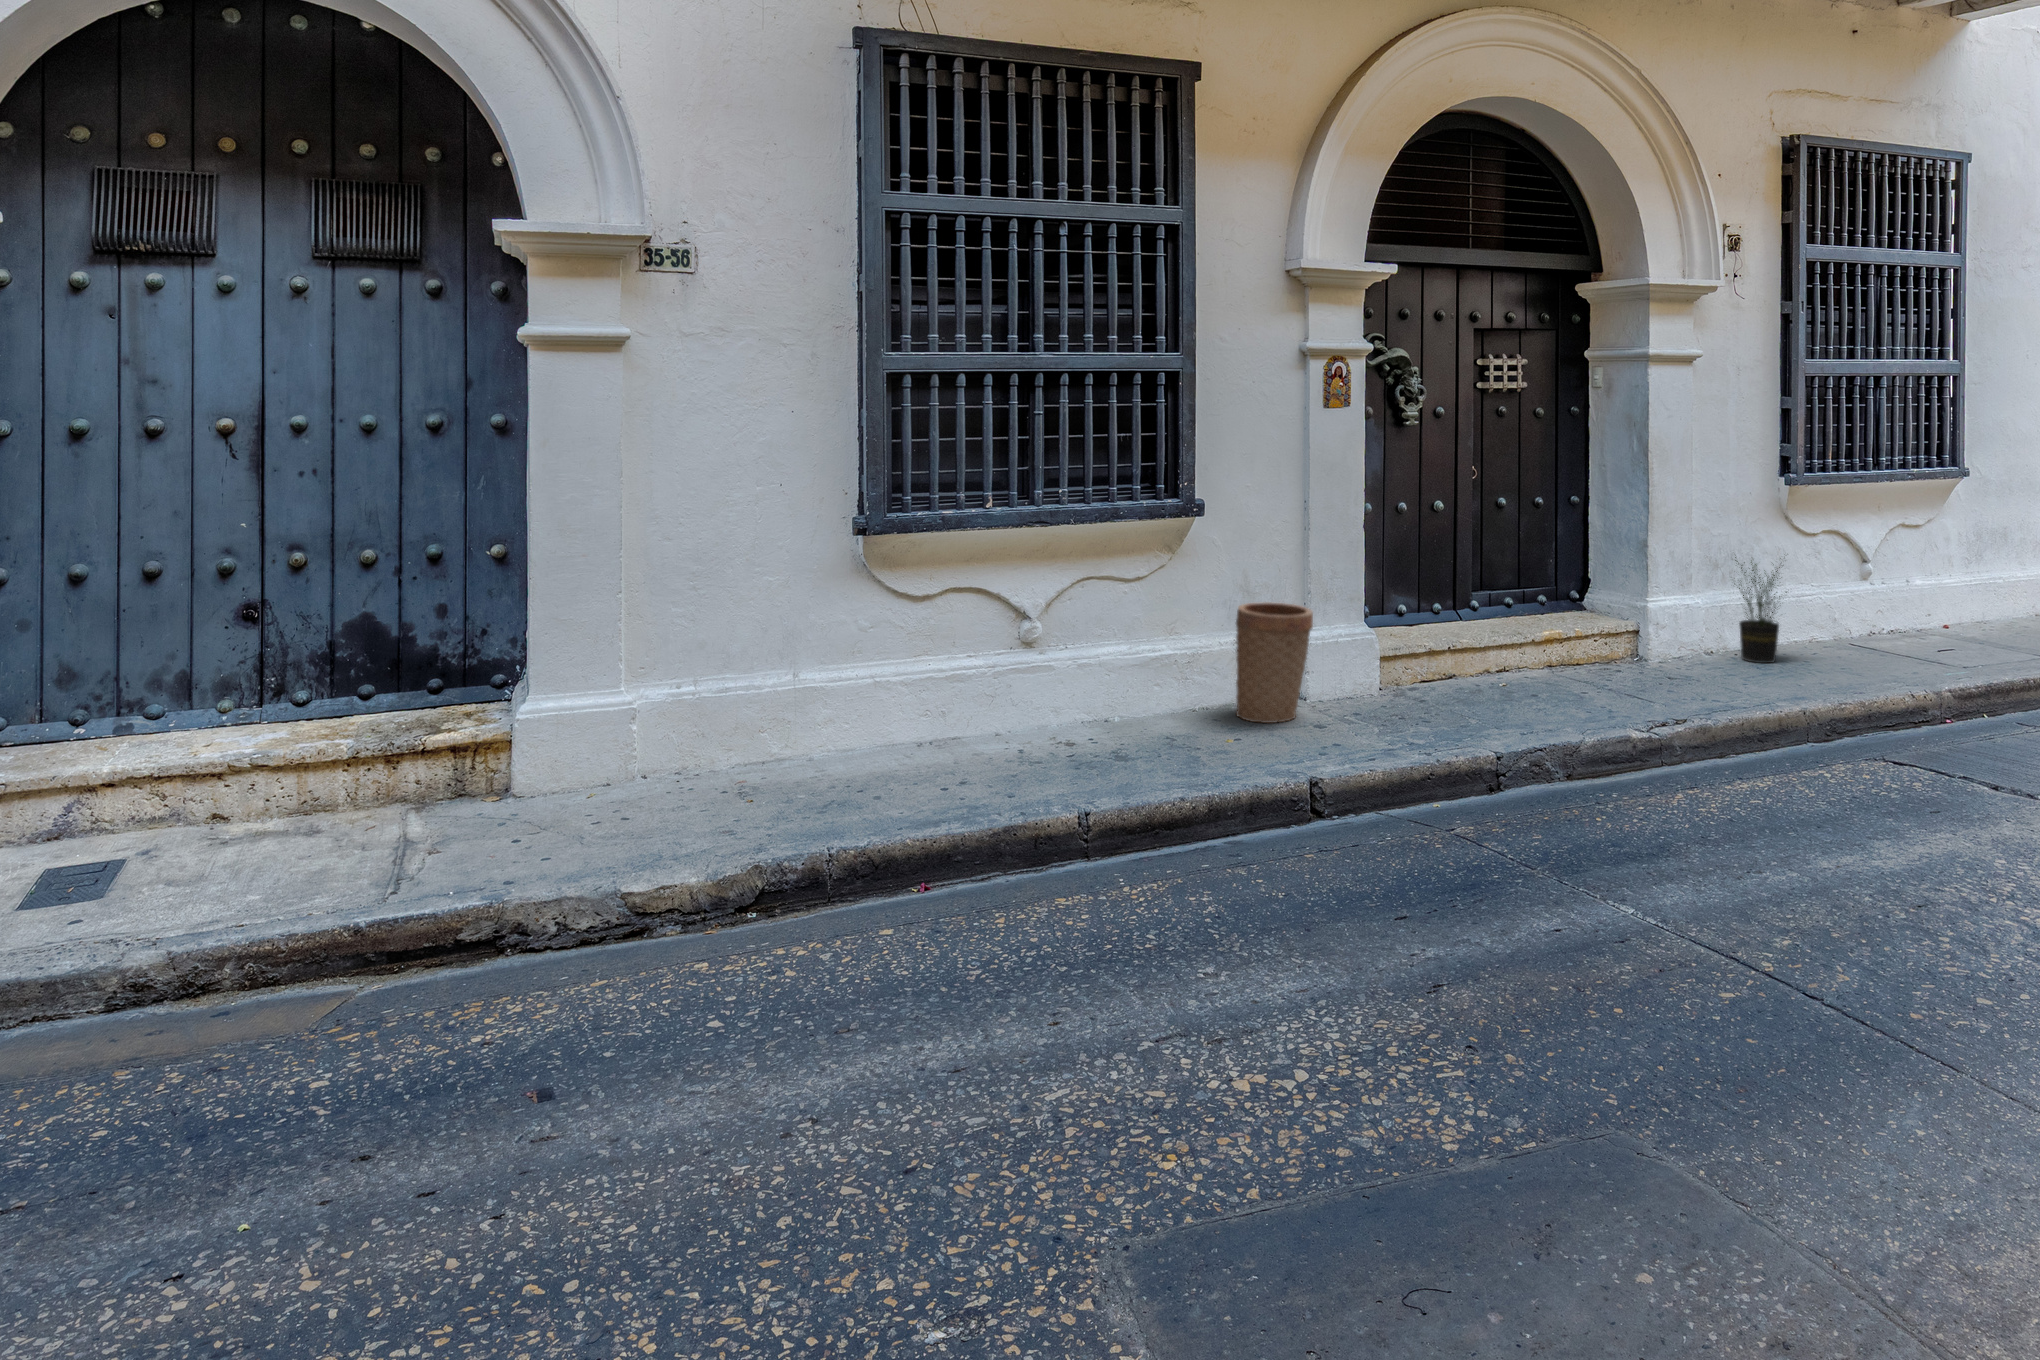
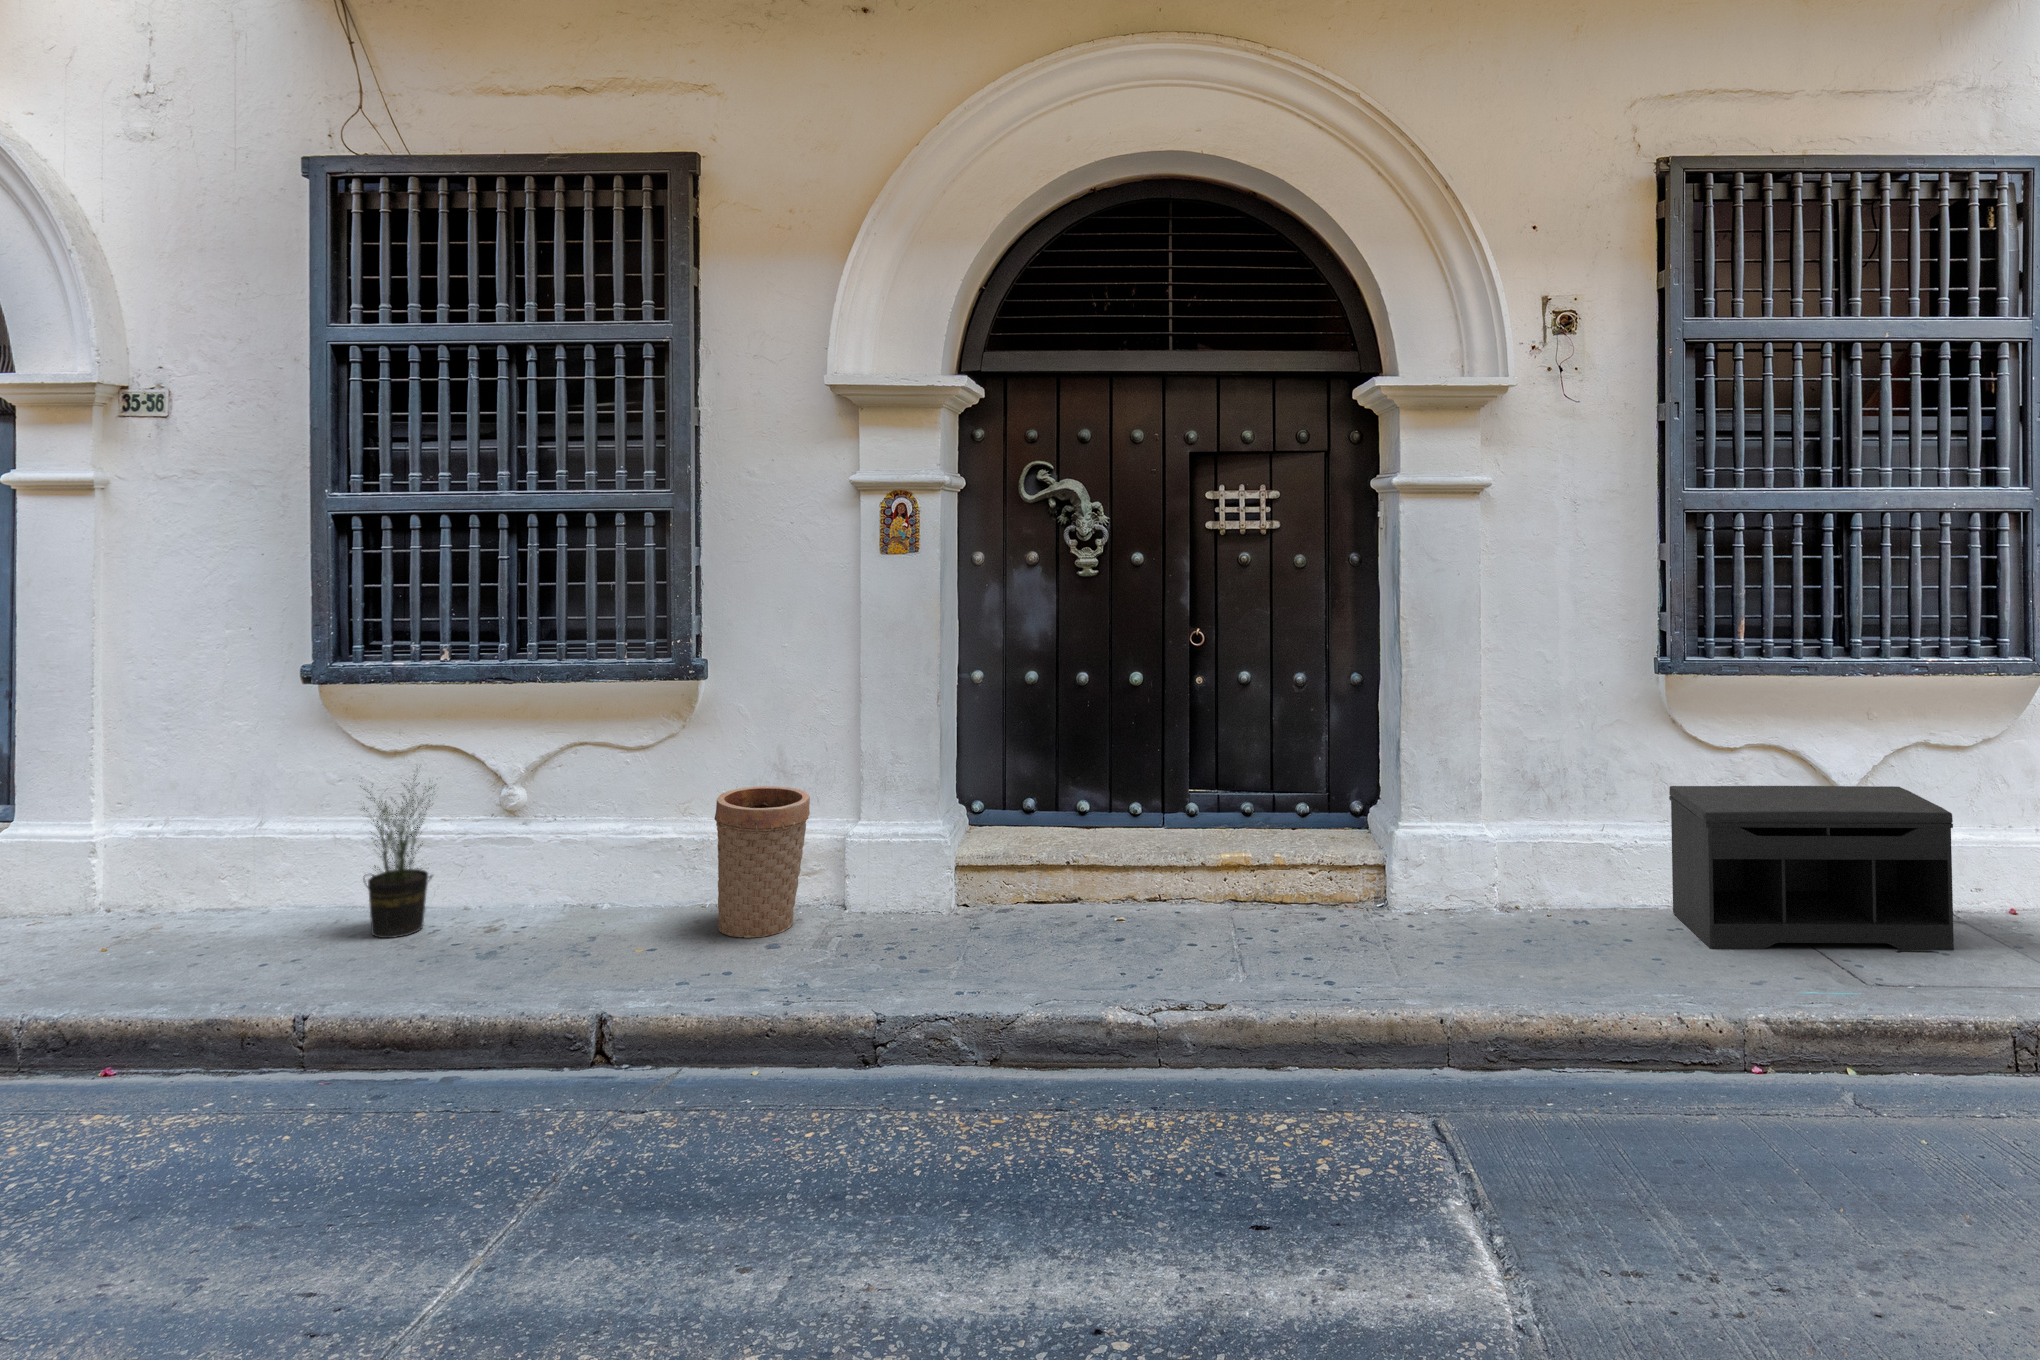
bench: none [1792,552,1957,658] -> present [1669,786,1954,950]
potted plant: present [1734,557,1787,663] -> present [360,774,435,938]

